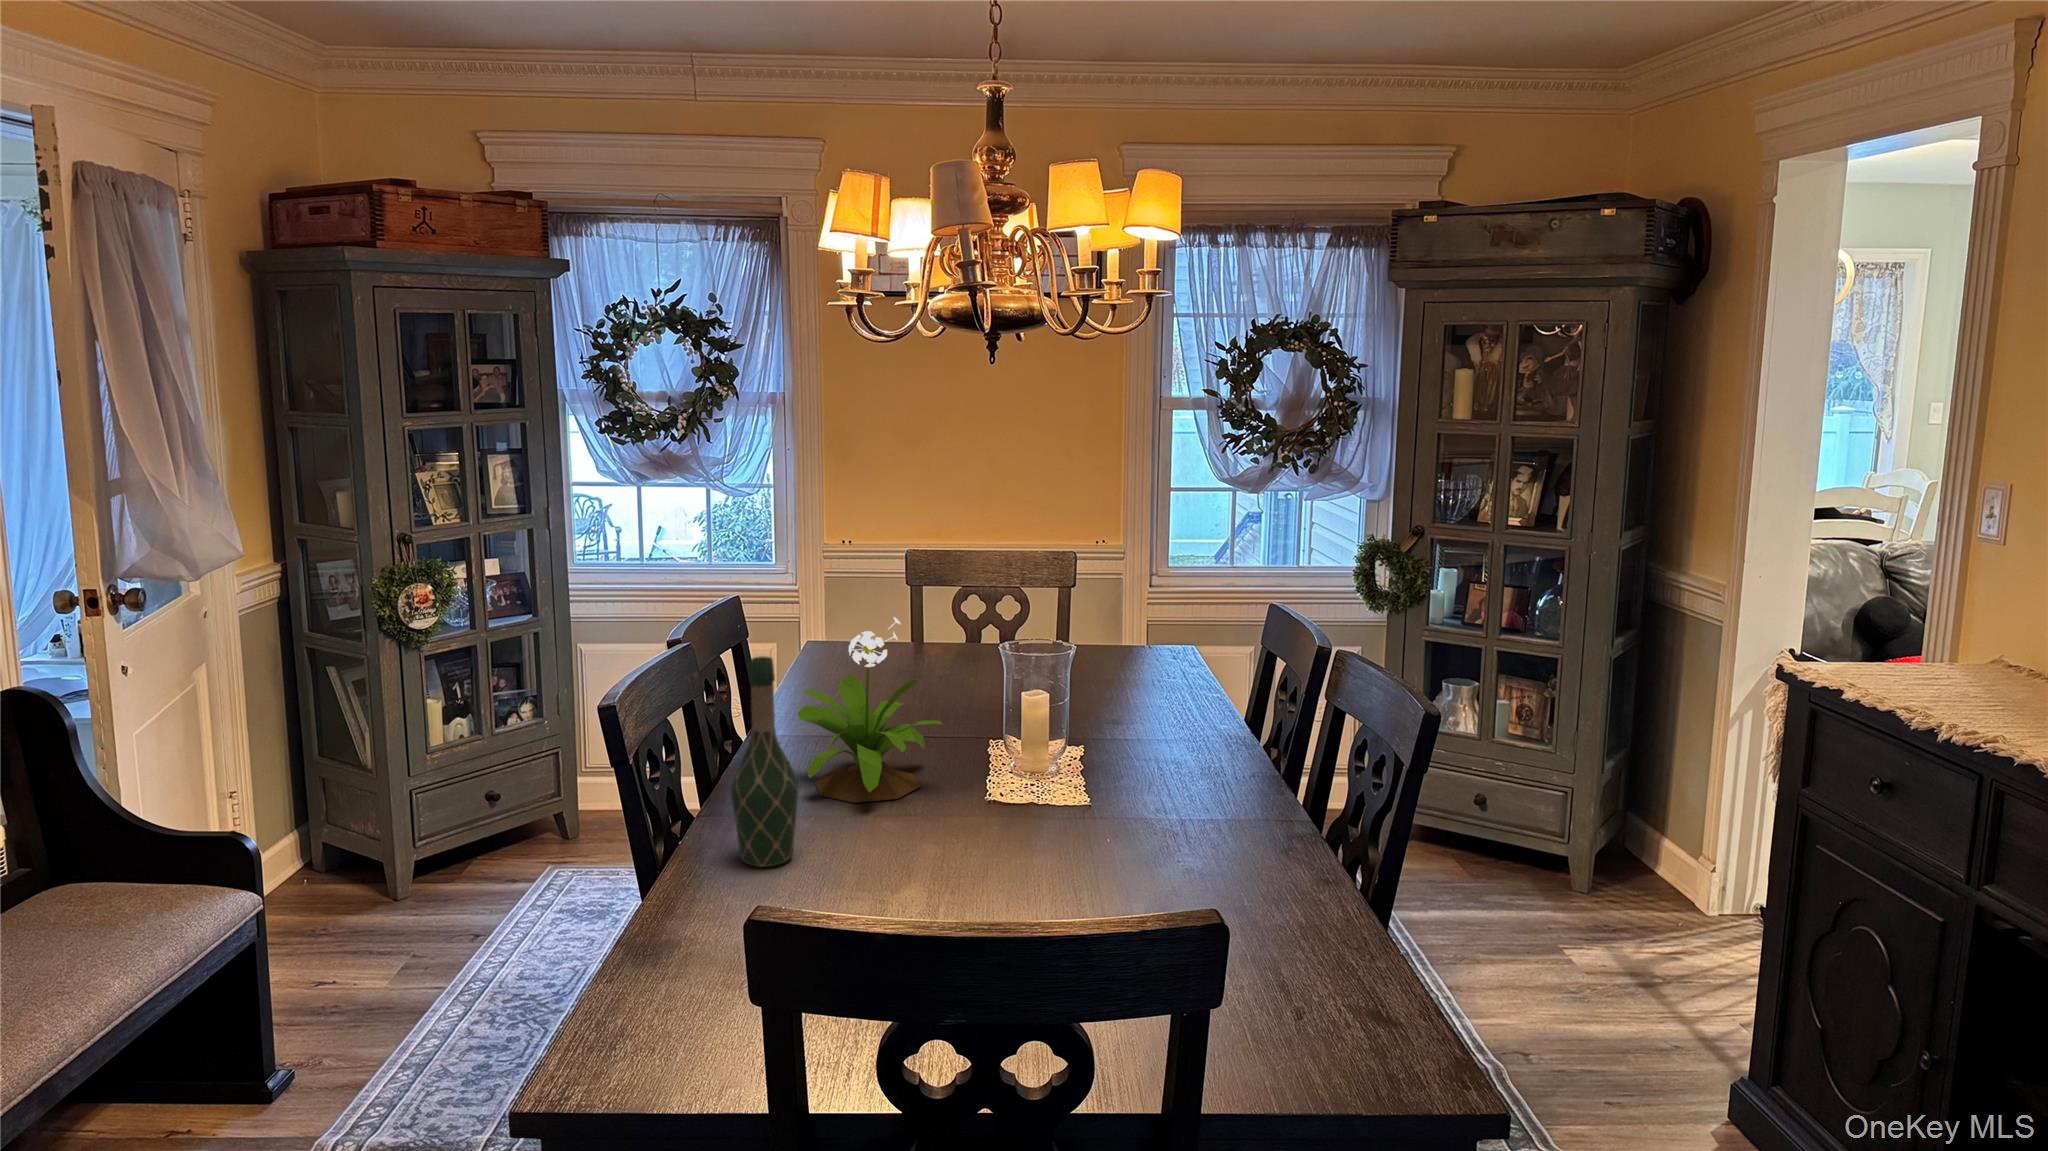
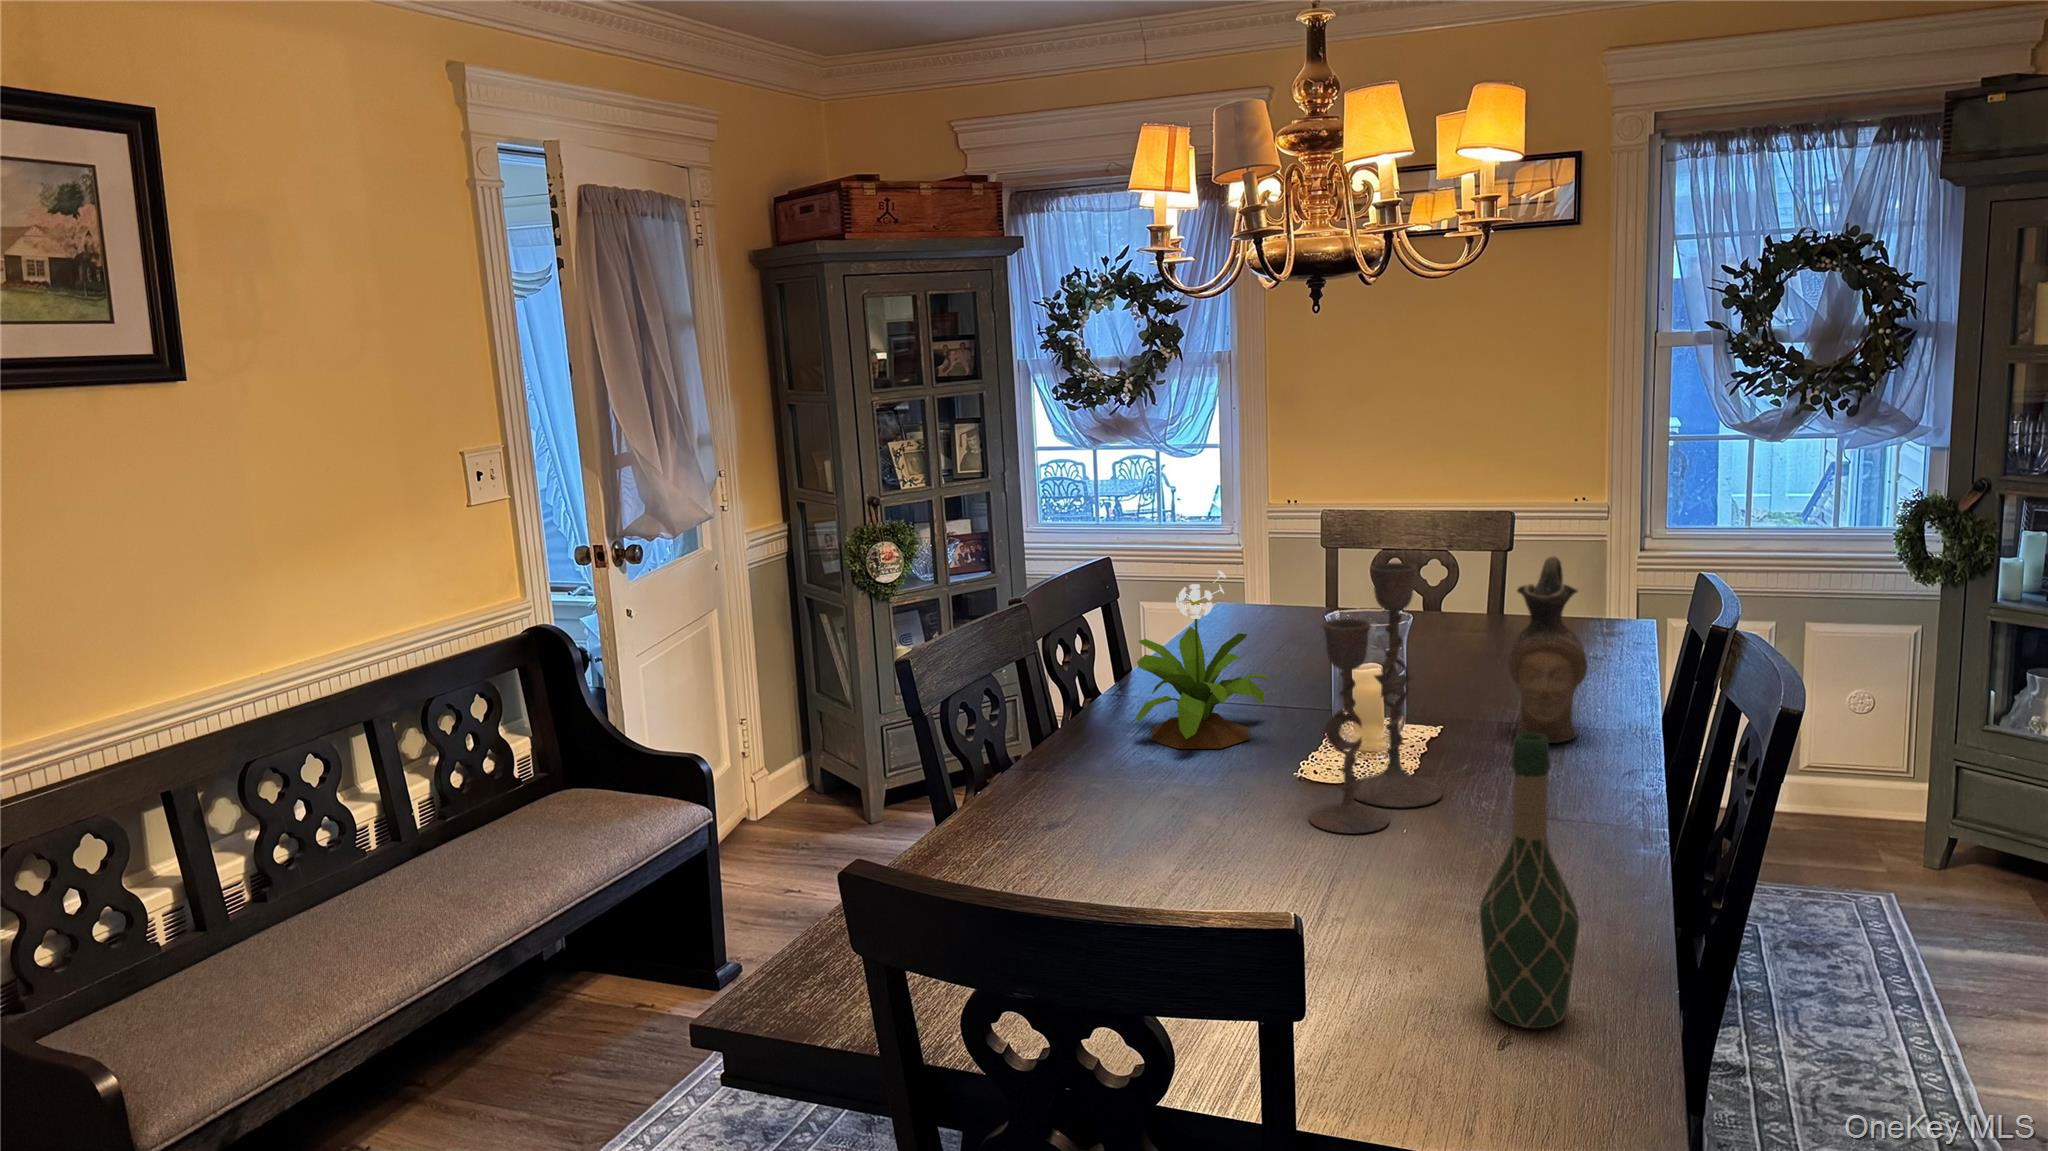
ceramic pitcher: none [1155,597,1224,769] -> present [1508,556,1587,742]
candlestick: none [1023,608,1132,879] -> present [1309,563,1443,834]
wine bottle: present [731,656,798,867] -> present [1479,733,1579,1028]

